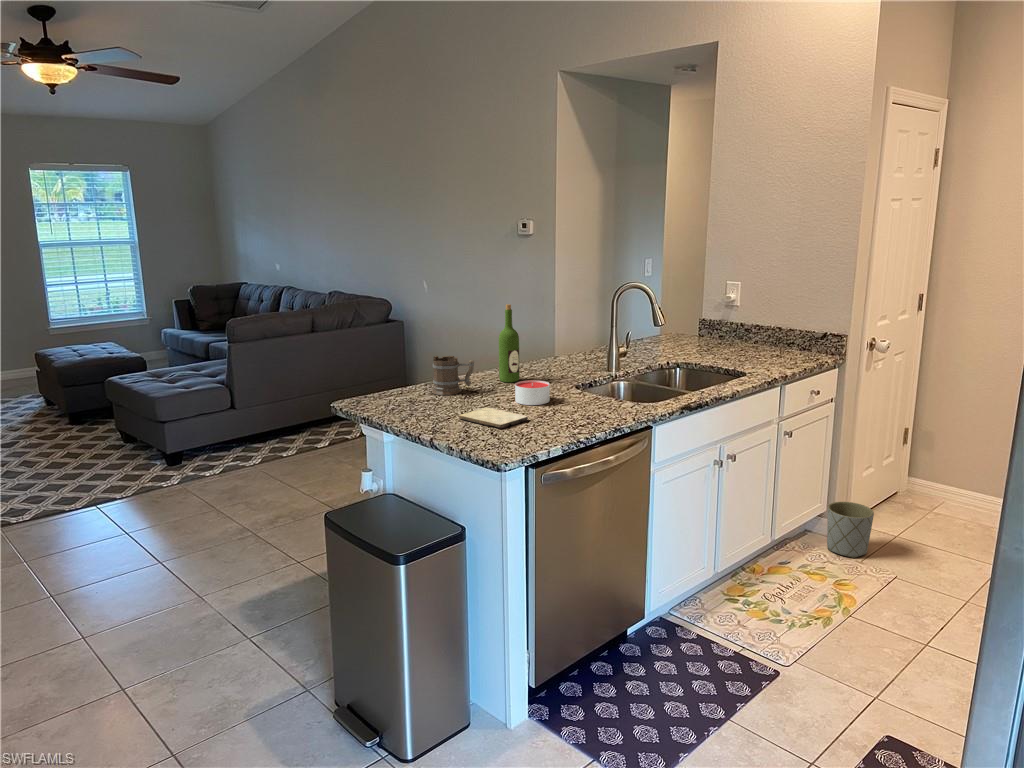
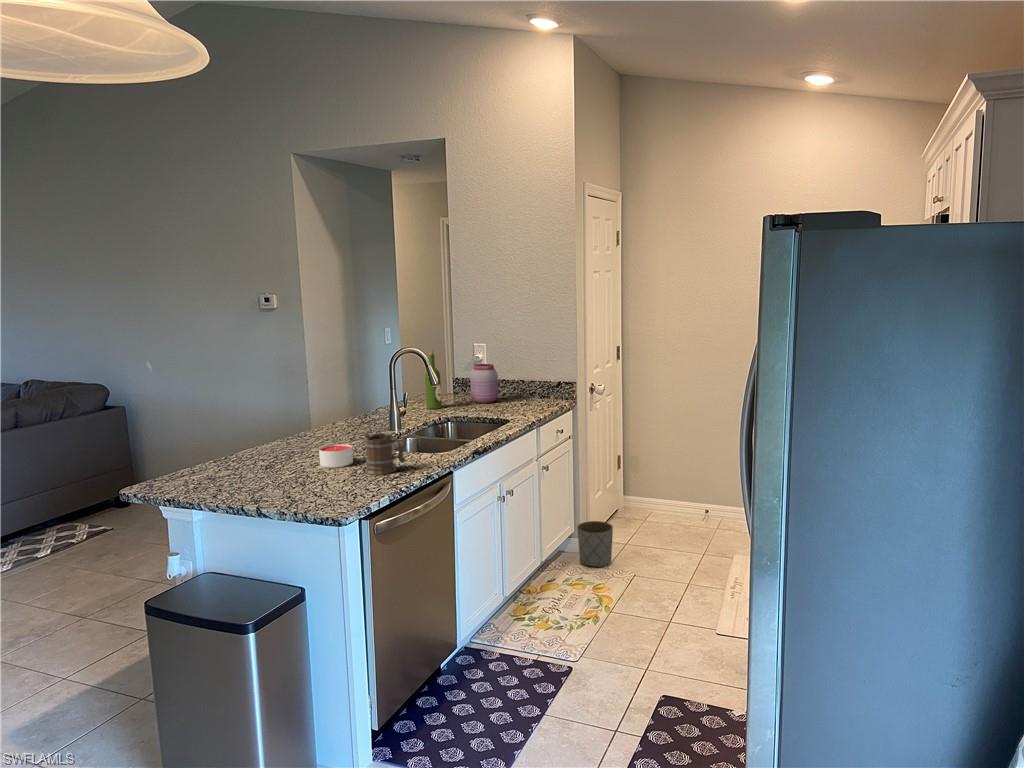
wine bottle: present [499,304,520,382] -> present [425,351,442,409]
jar: none [716,306,750,350] -> present [470,364,498,403]
mug: present [432,356,474,395] -> present [365,433,407,475]
cutting board: present [459,408,528,429] -> none [276,474,343,490]

